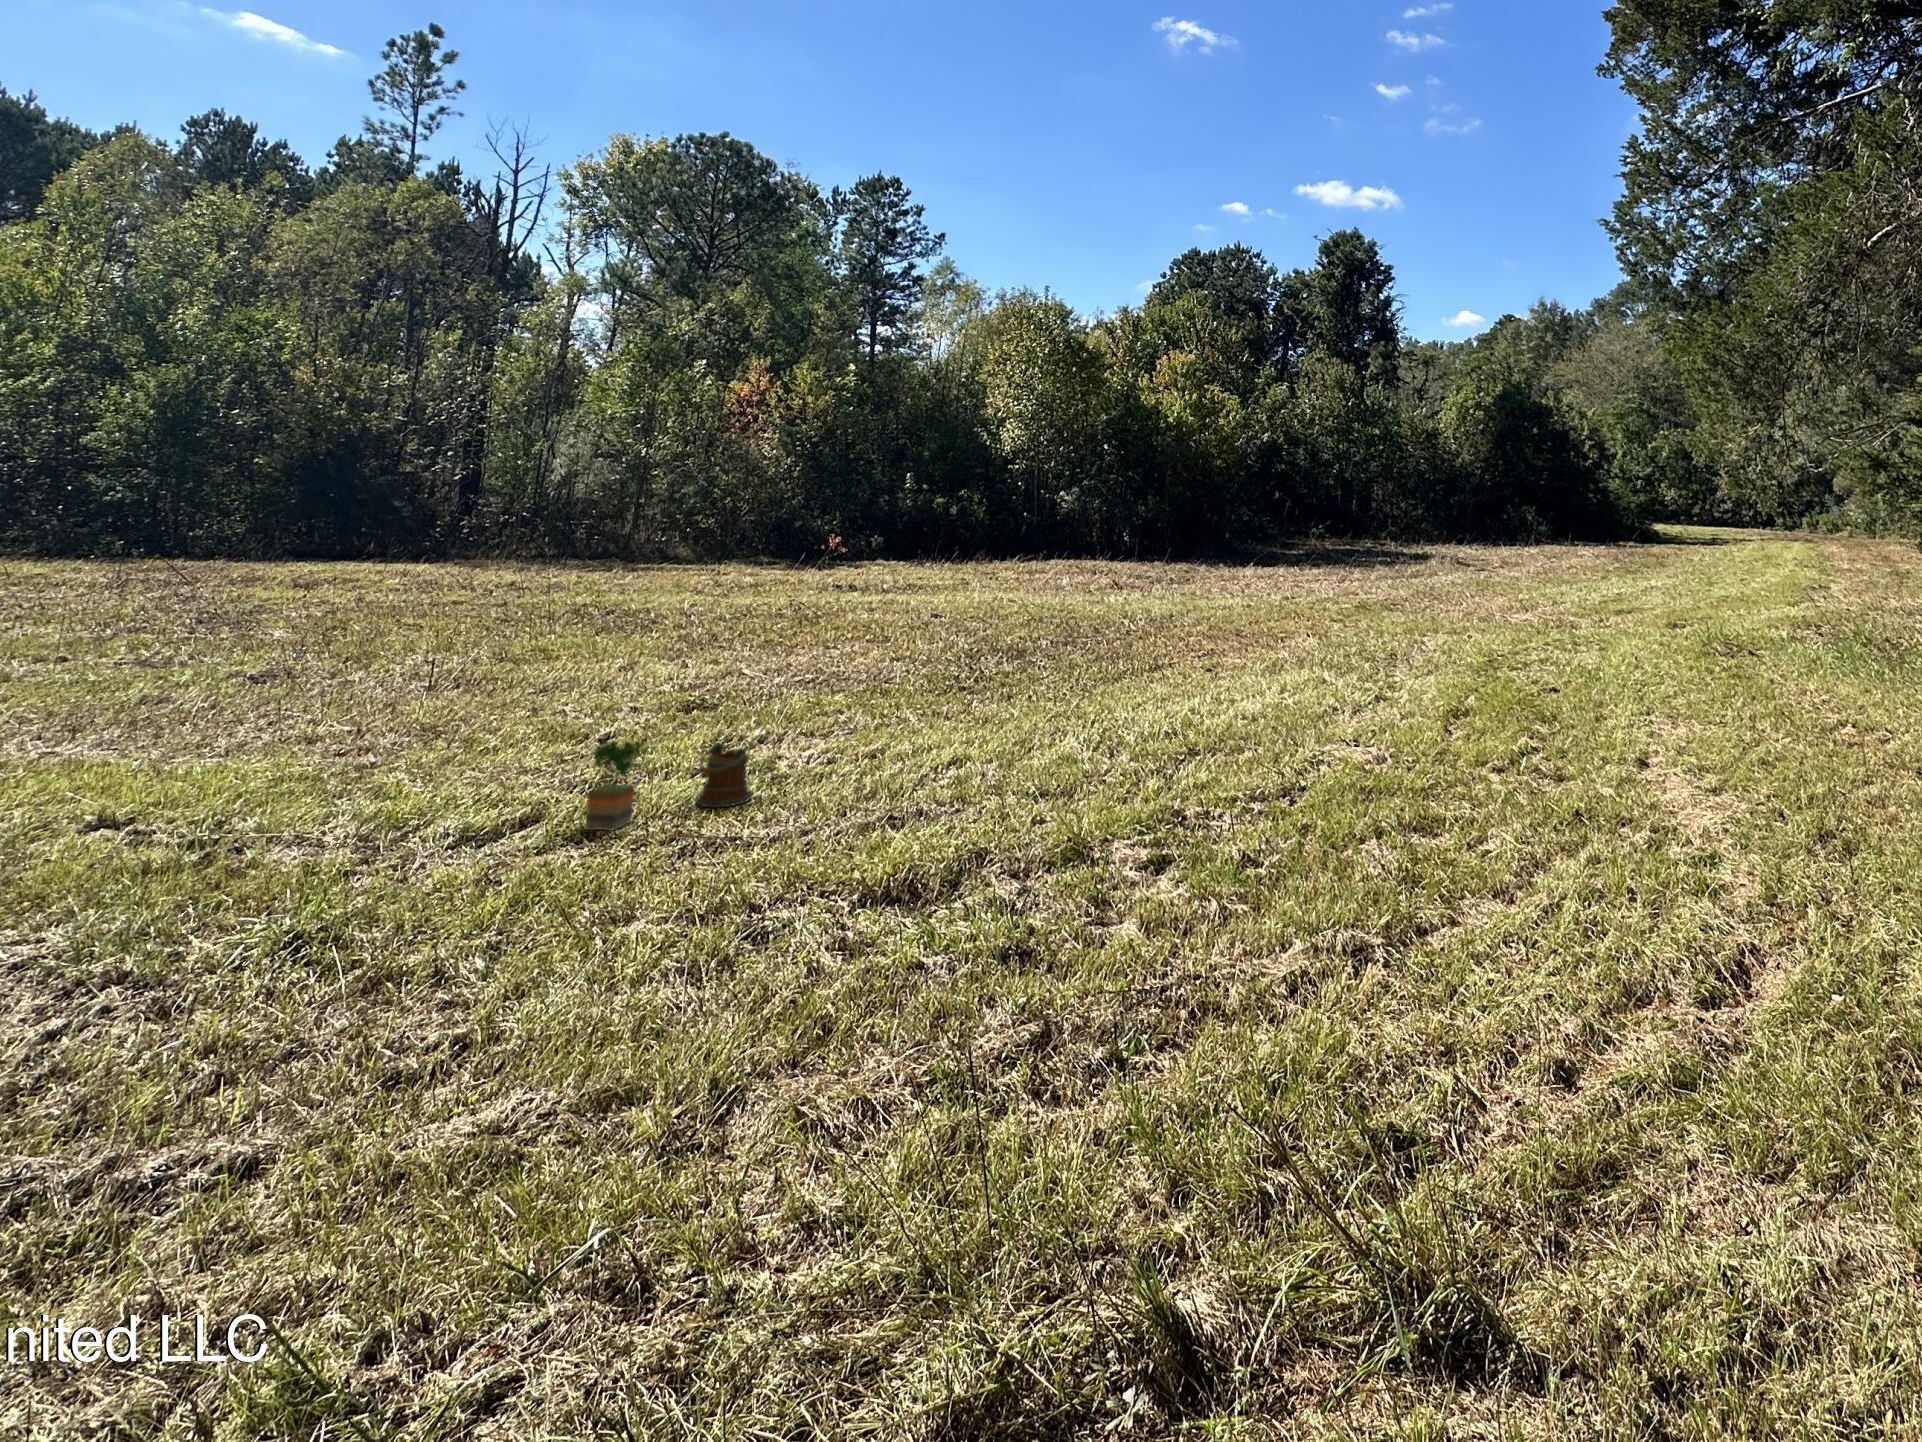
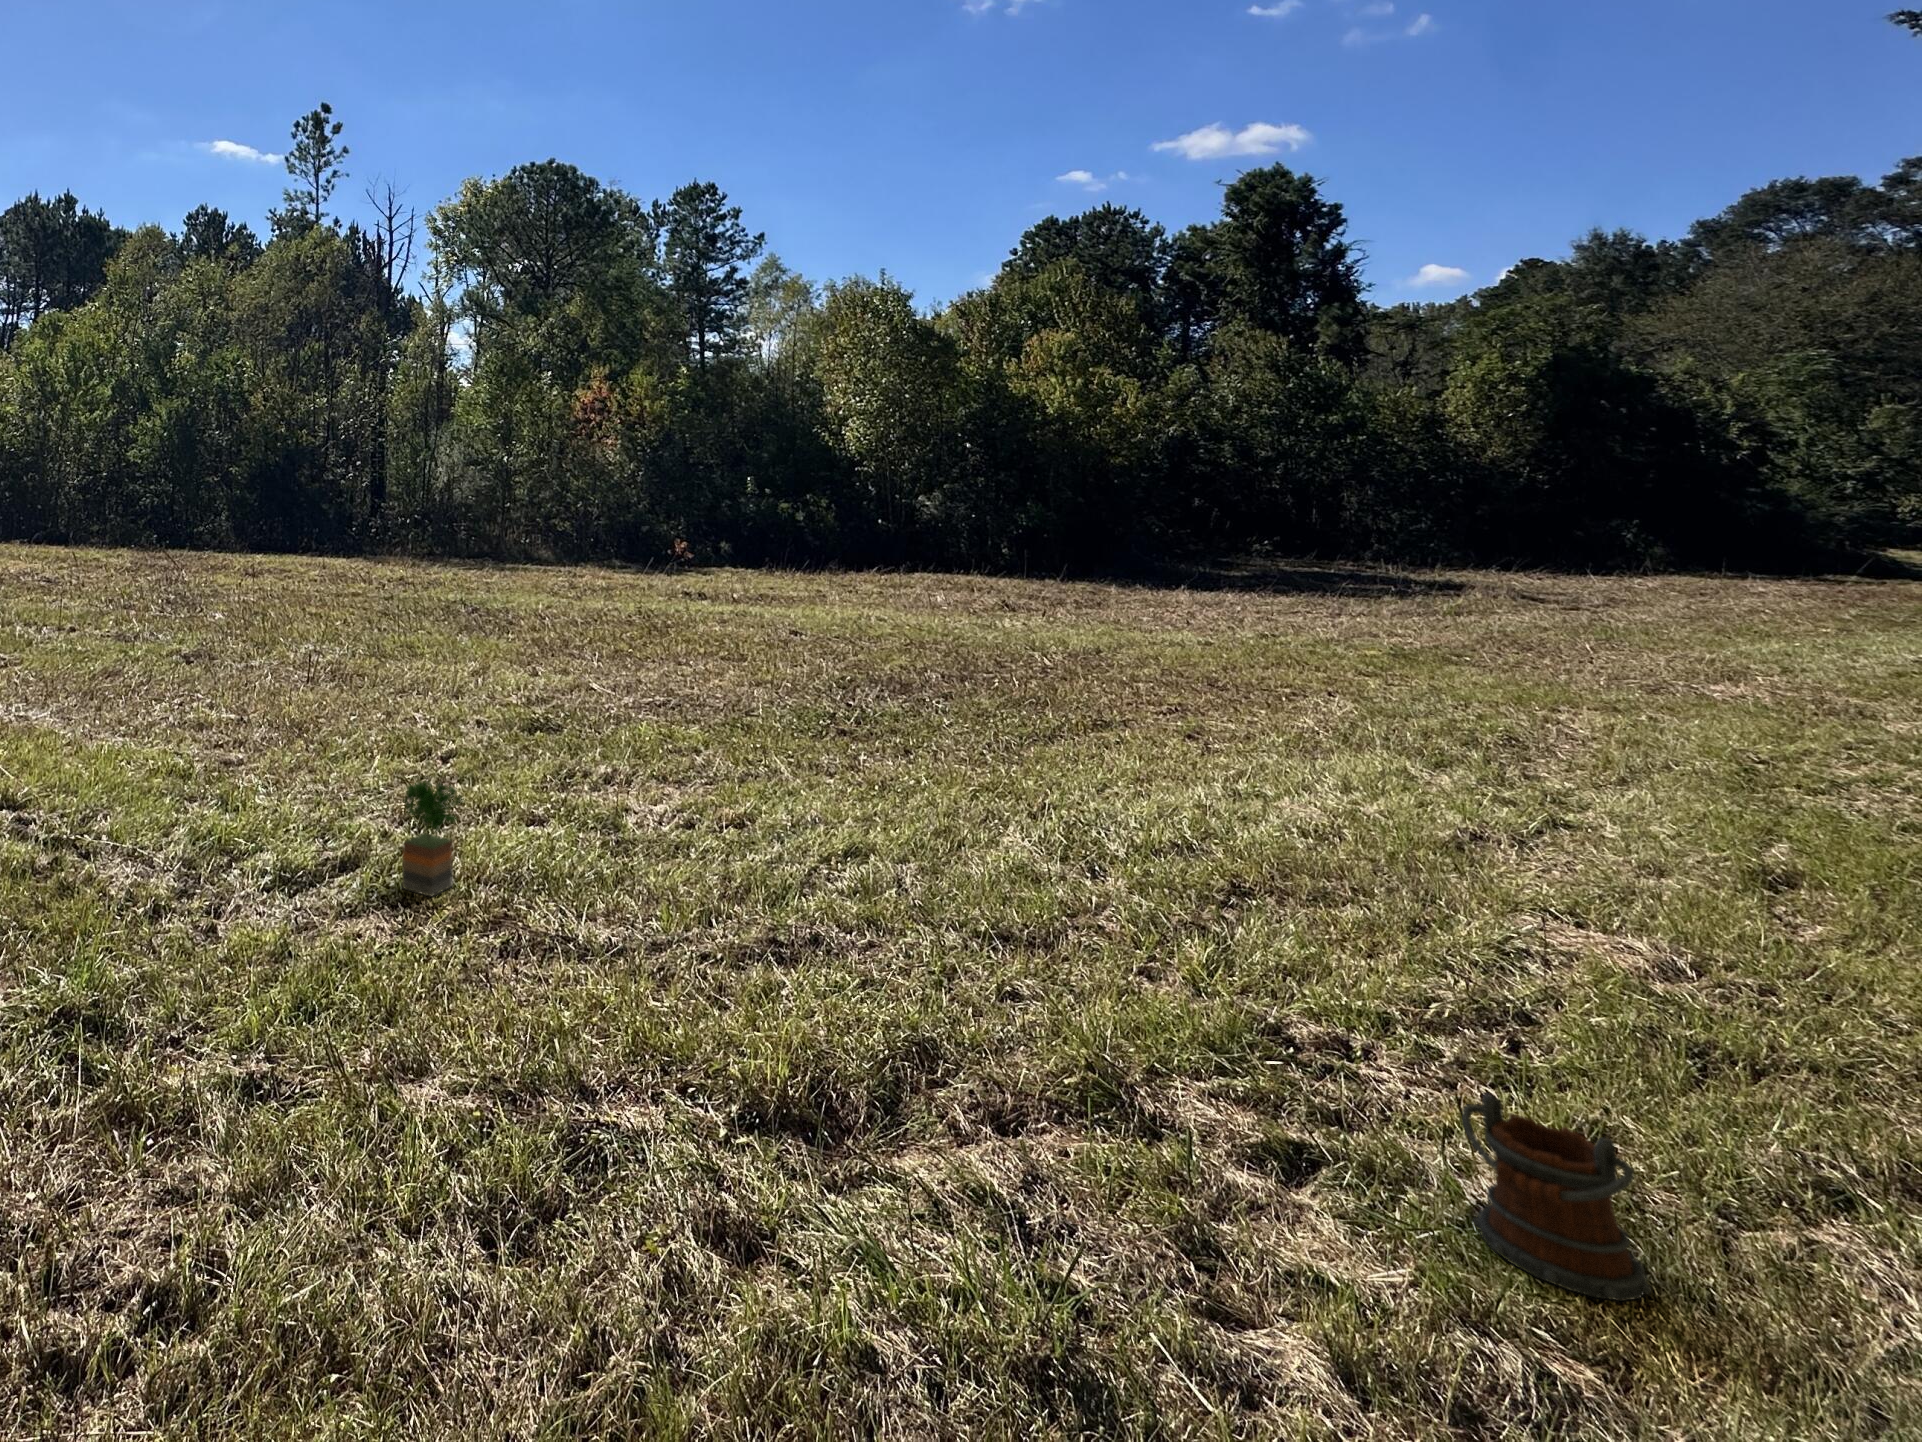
bucket: present [696,743,752,808] -> present [1462,1094,1651,1301]

